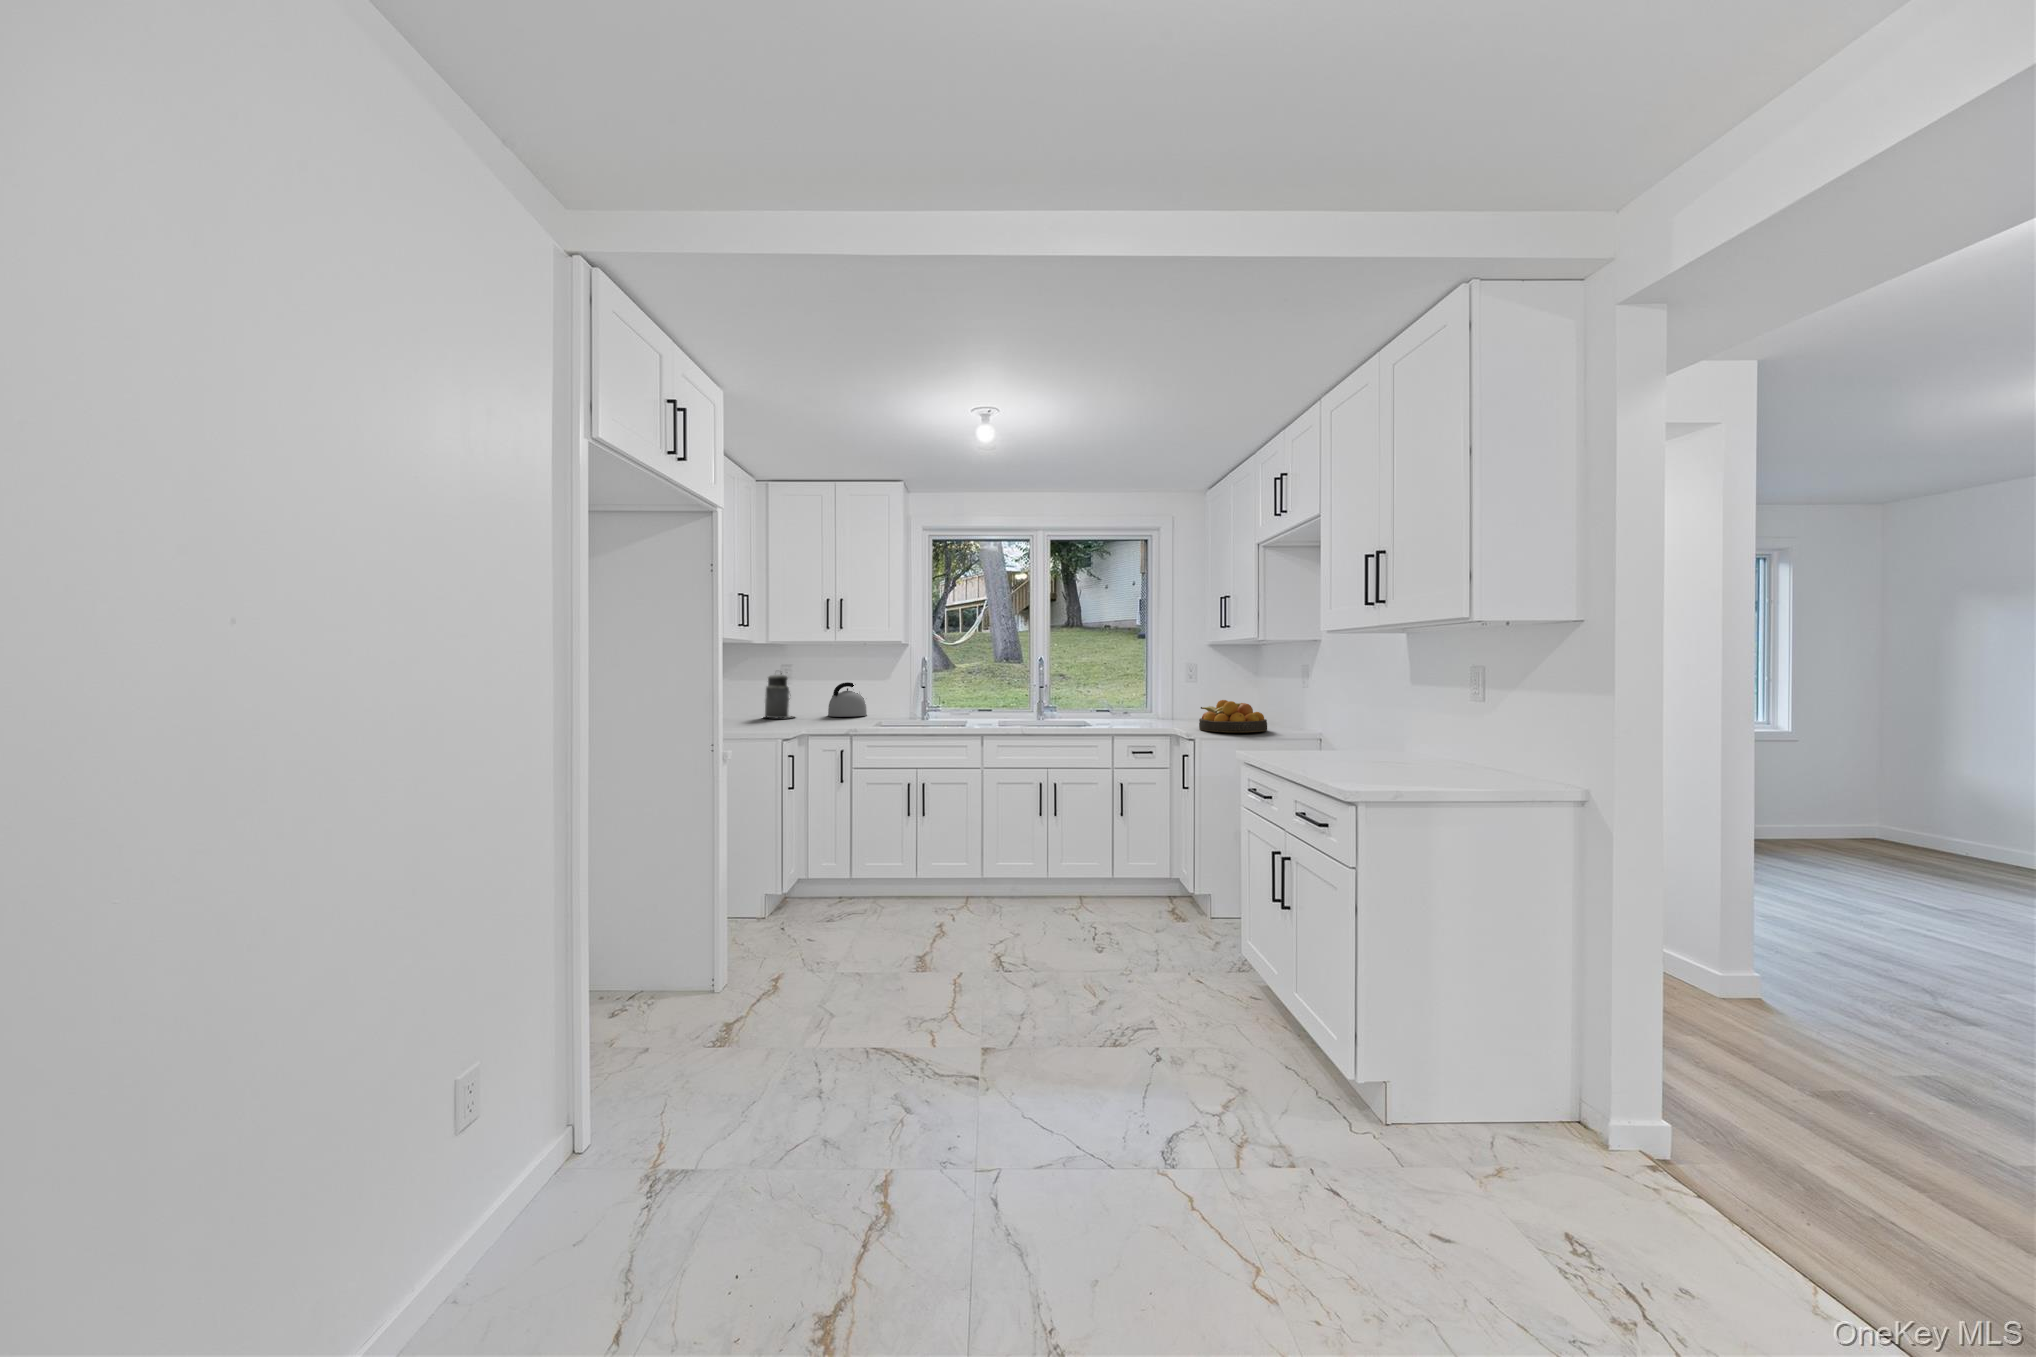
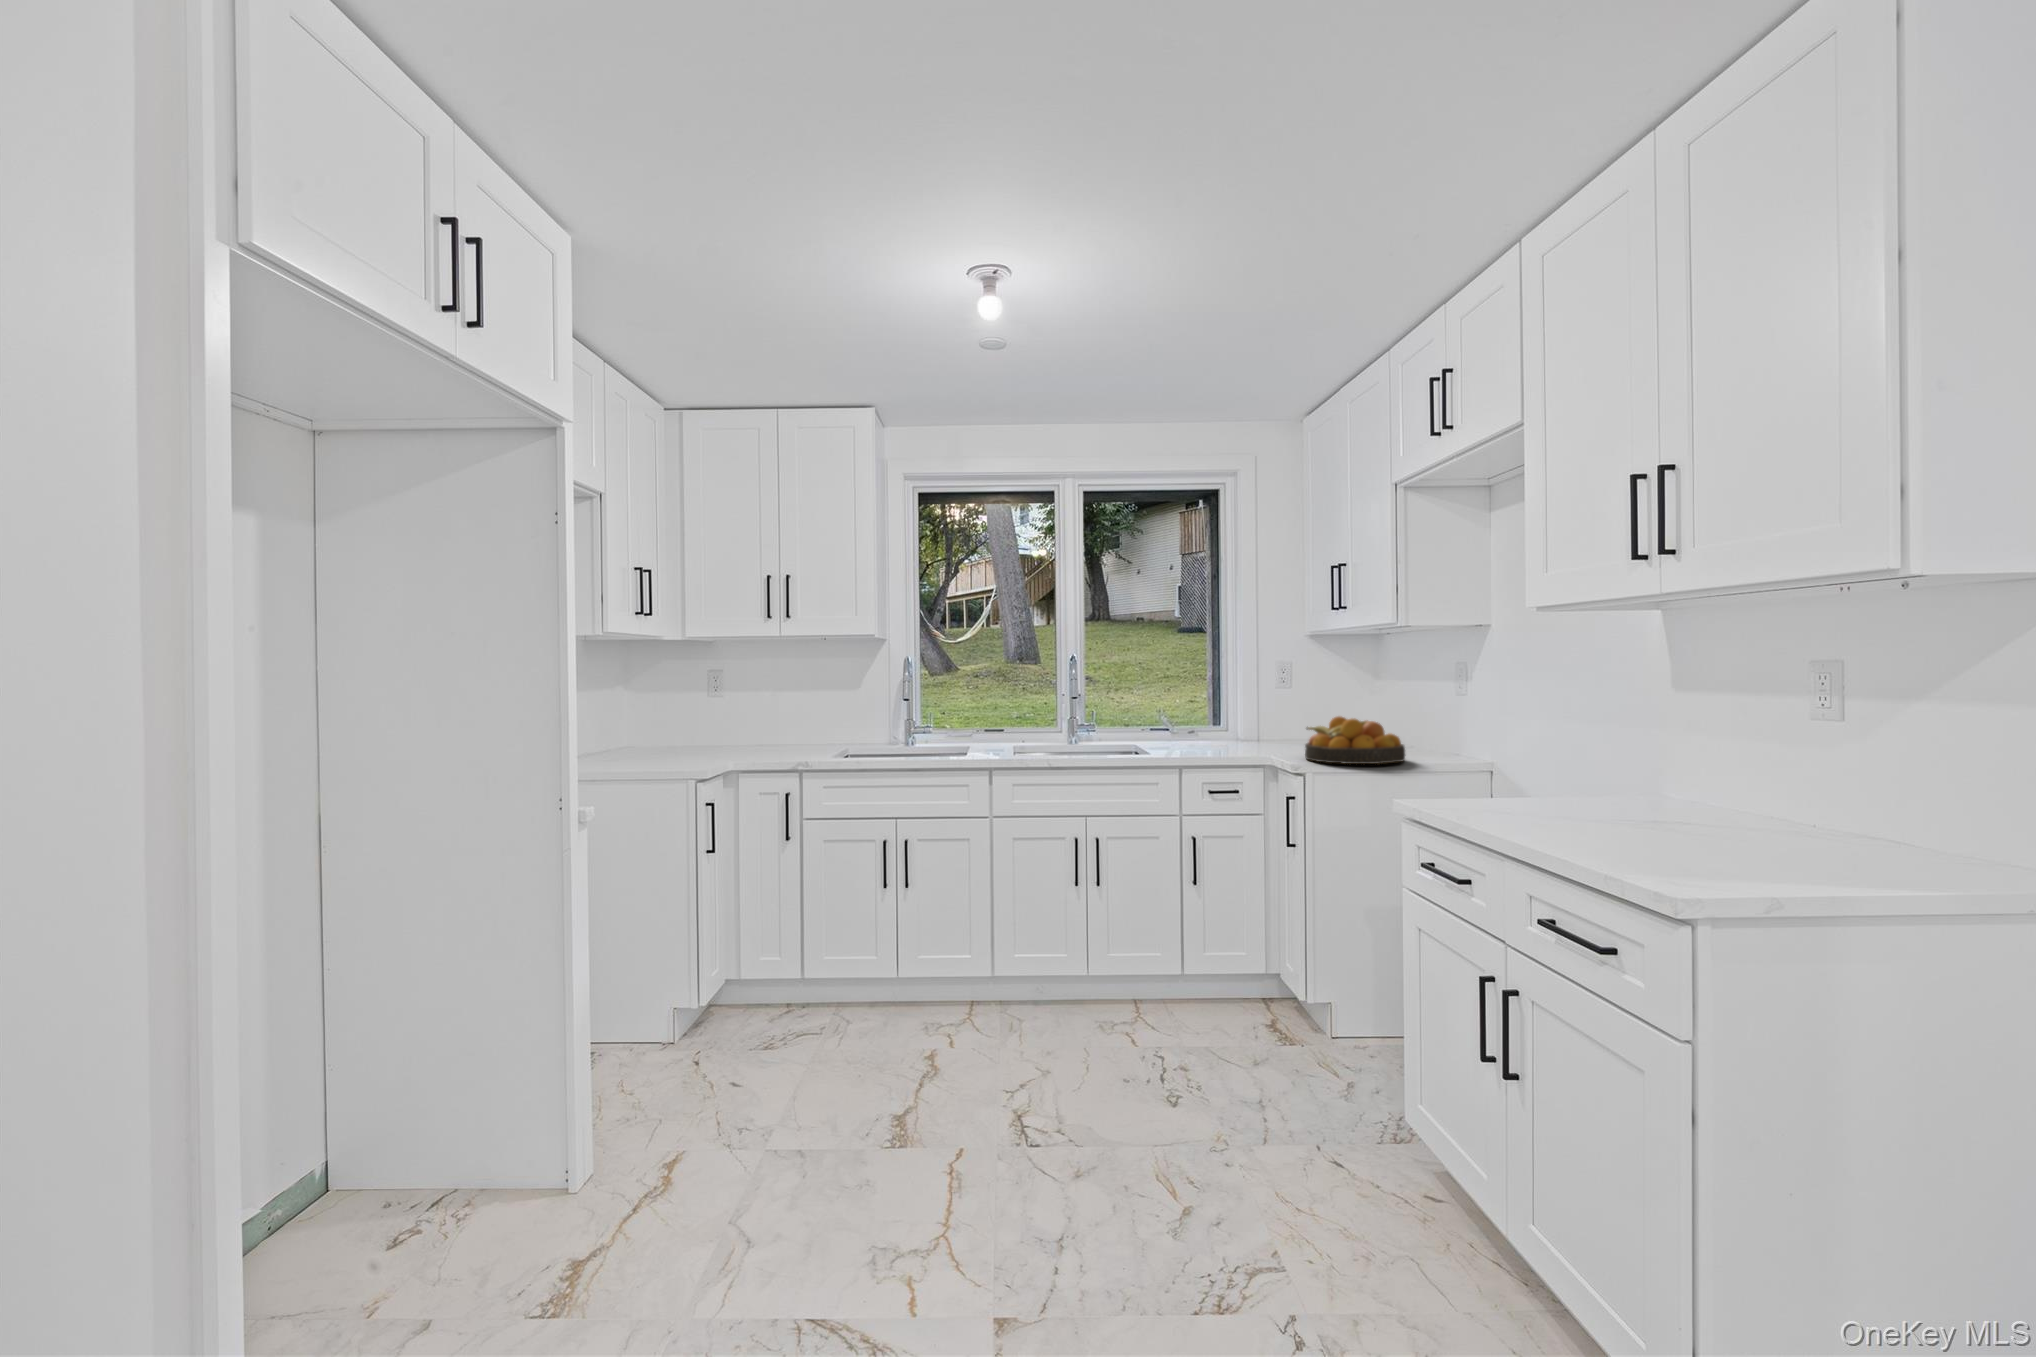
canister: present [765,673,792,718] -> none [680,680,729,747]
kettle: present [828,682,867,717] -> none [774,696,831,744]

